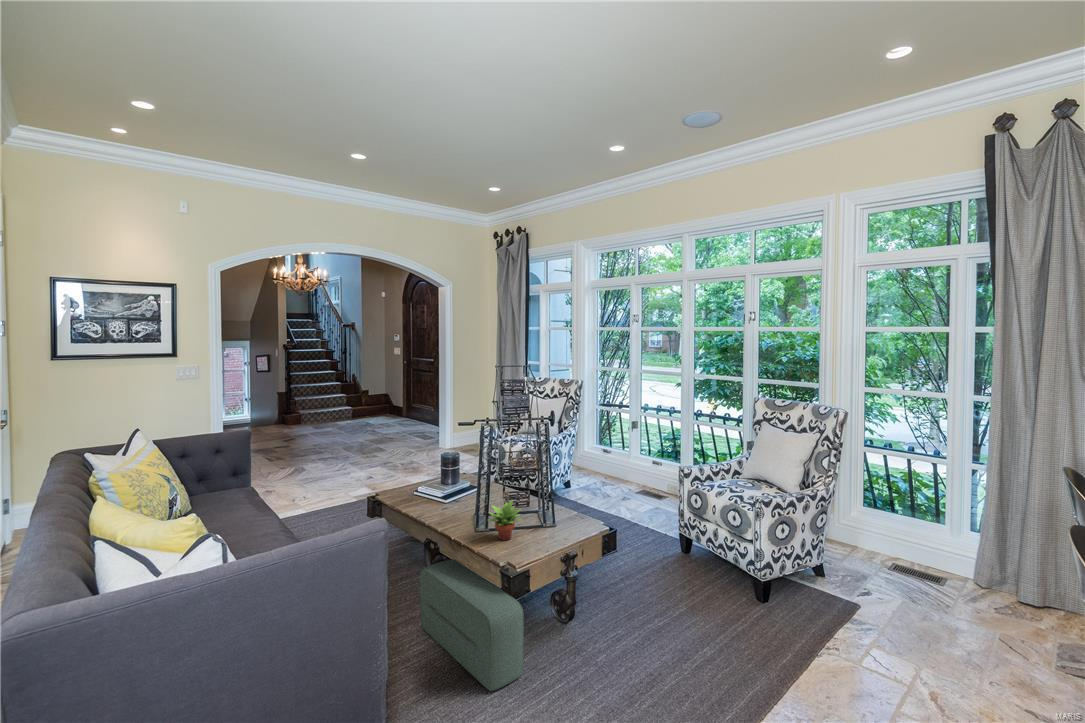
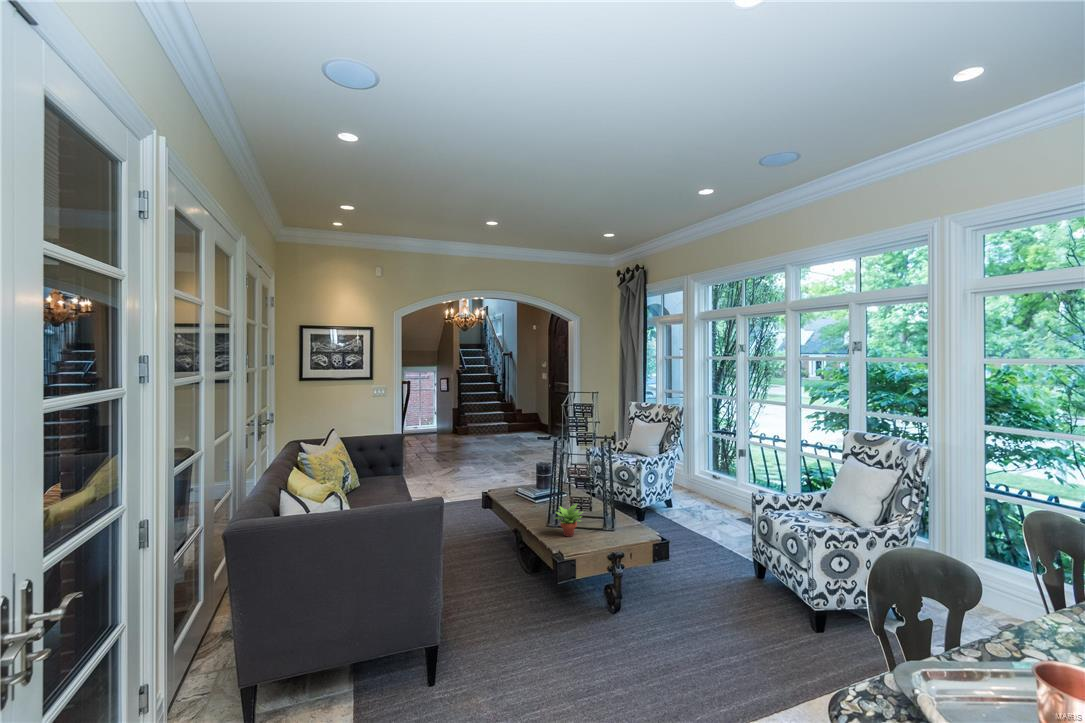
pouf: present [420,559,524,691] -> none [499,547,563,652]

